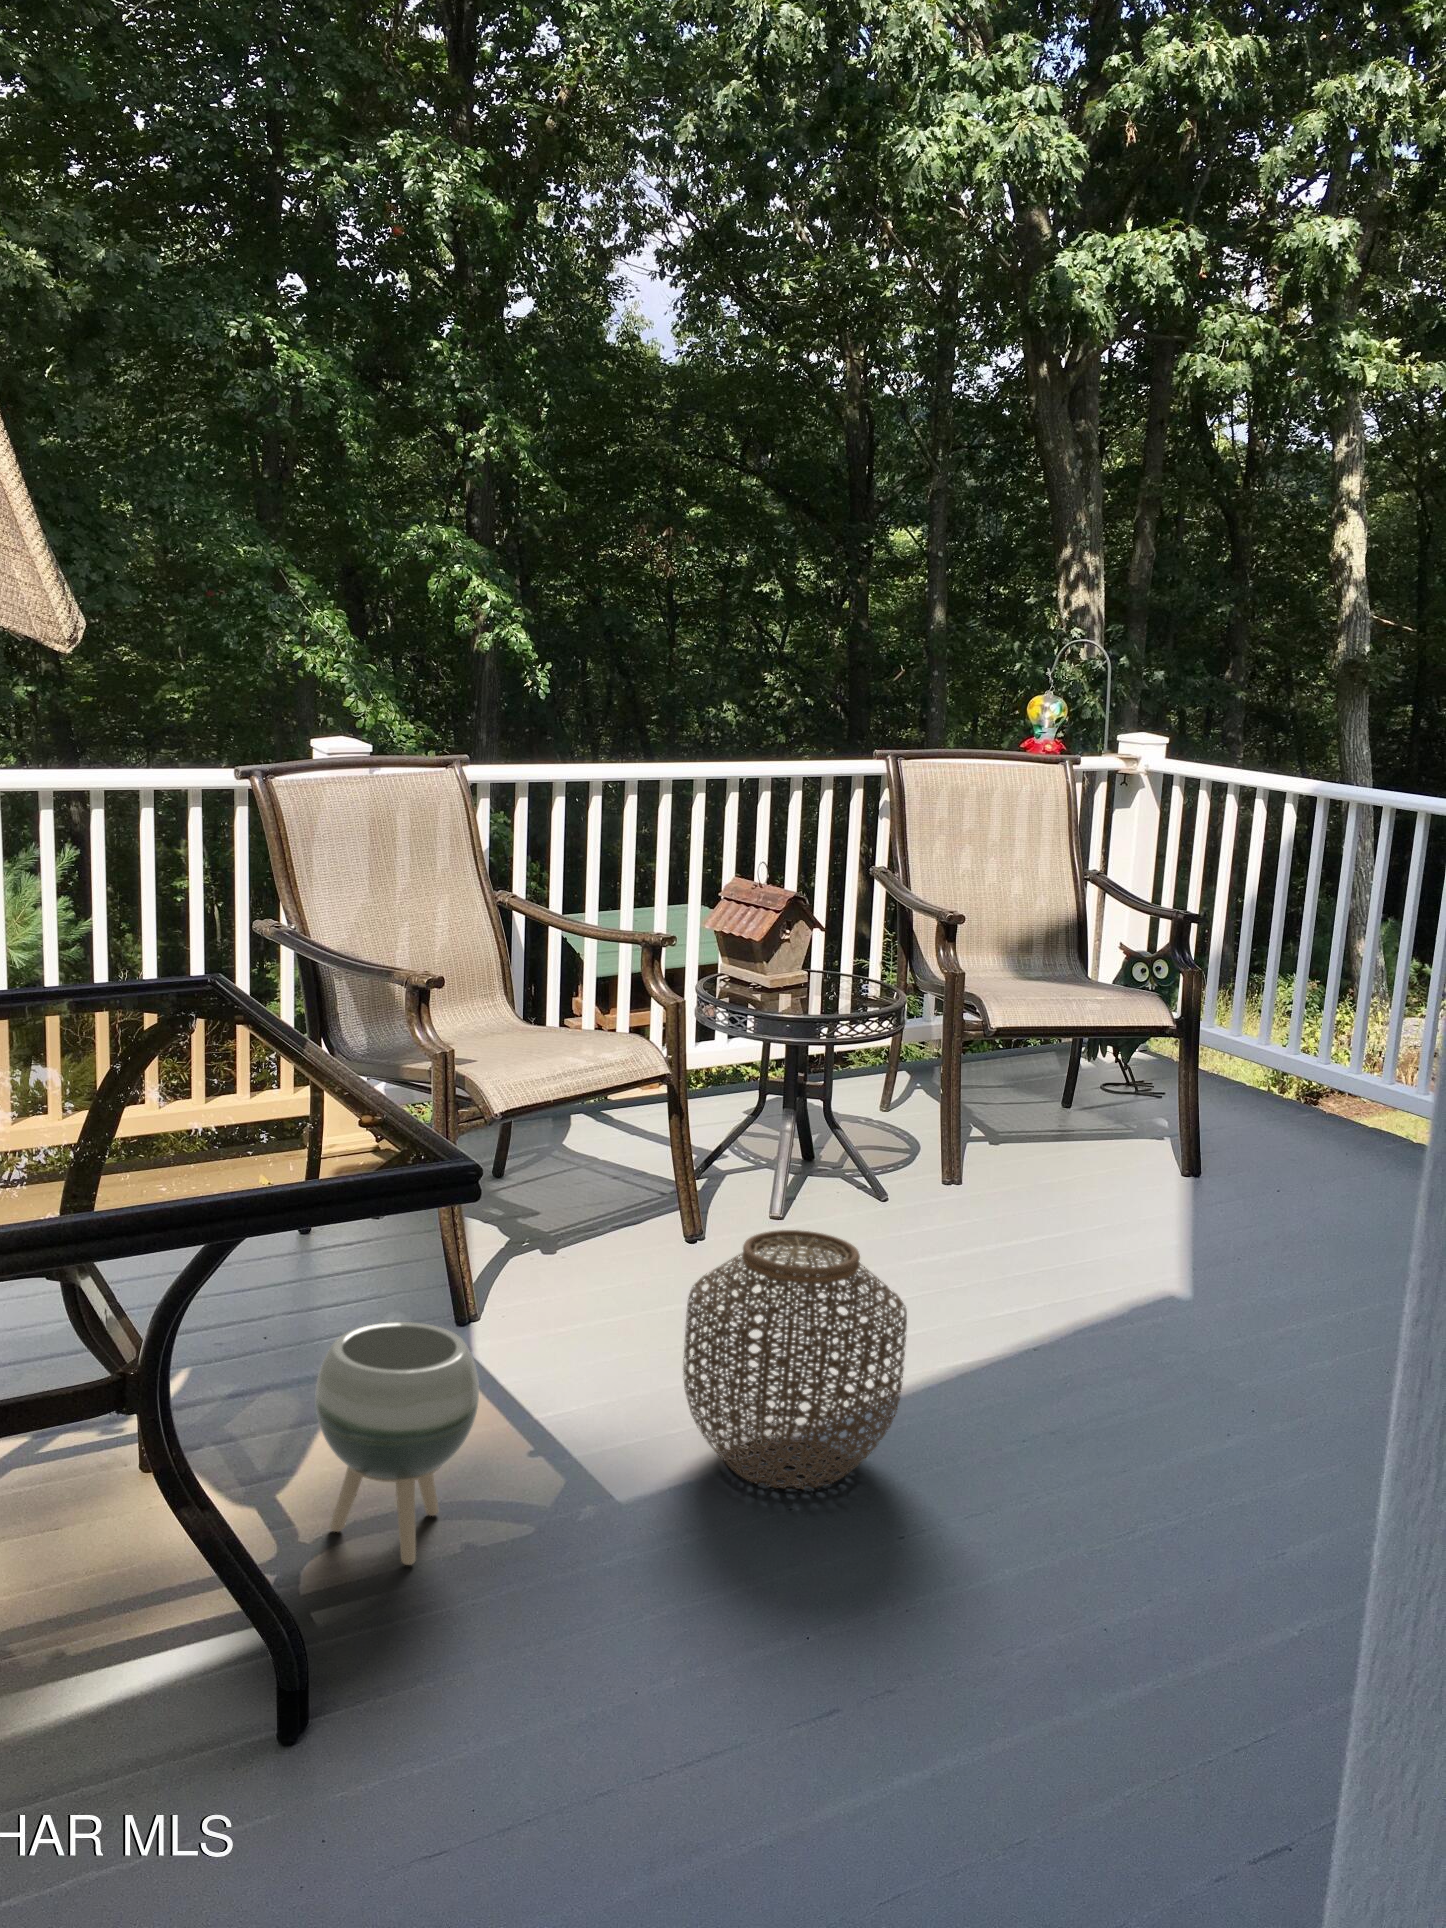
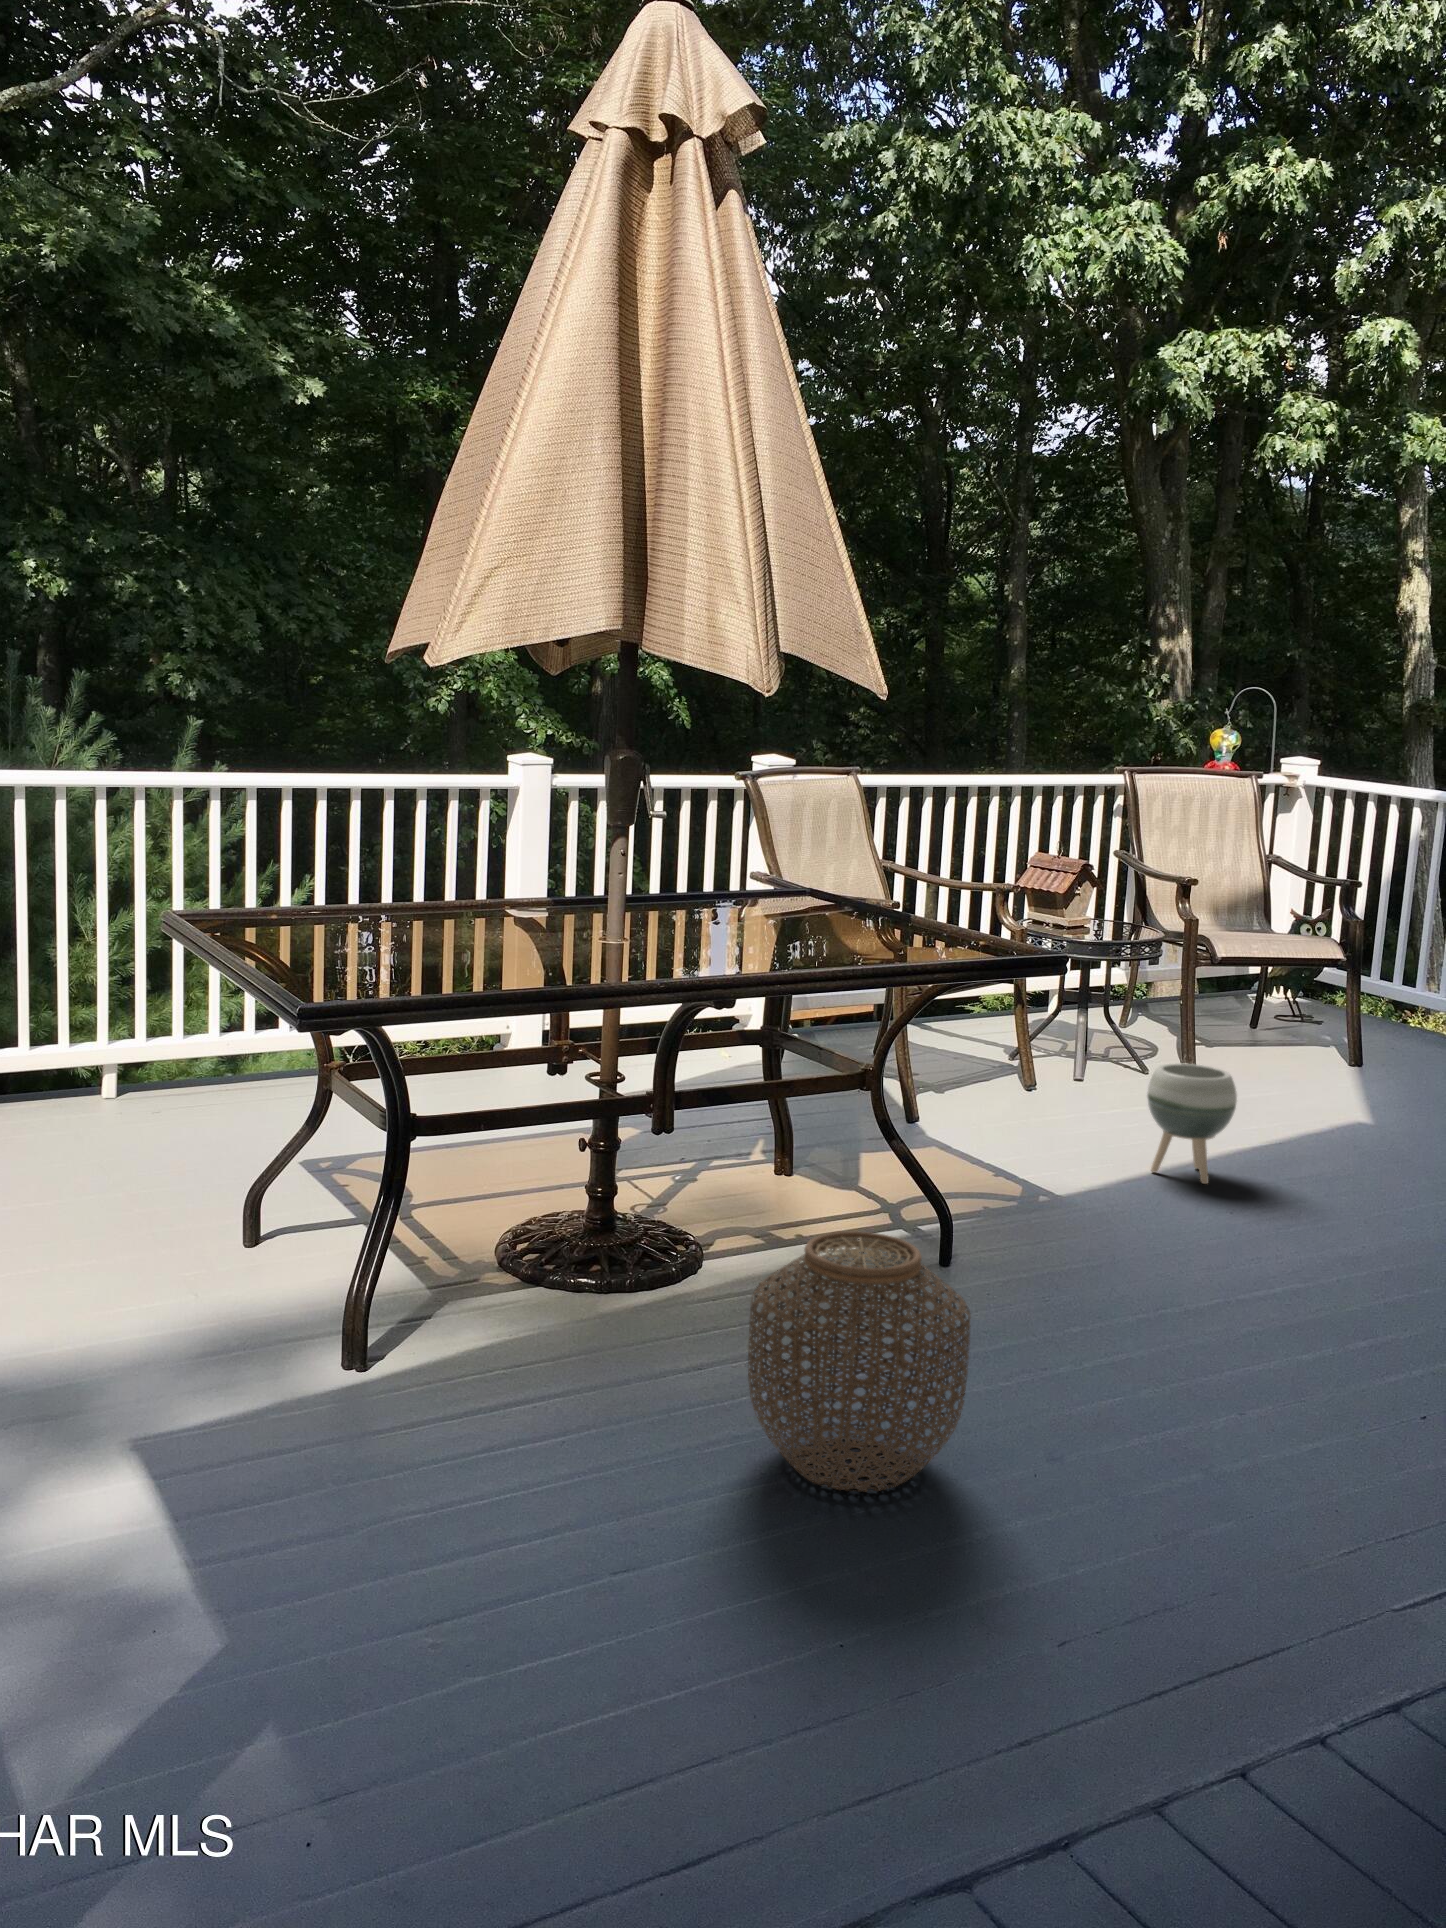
planter: present [315,1322,479,1565] -> present [1147,1063,1237,1184]

